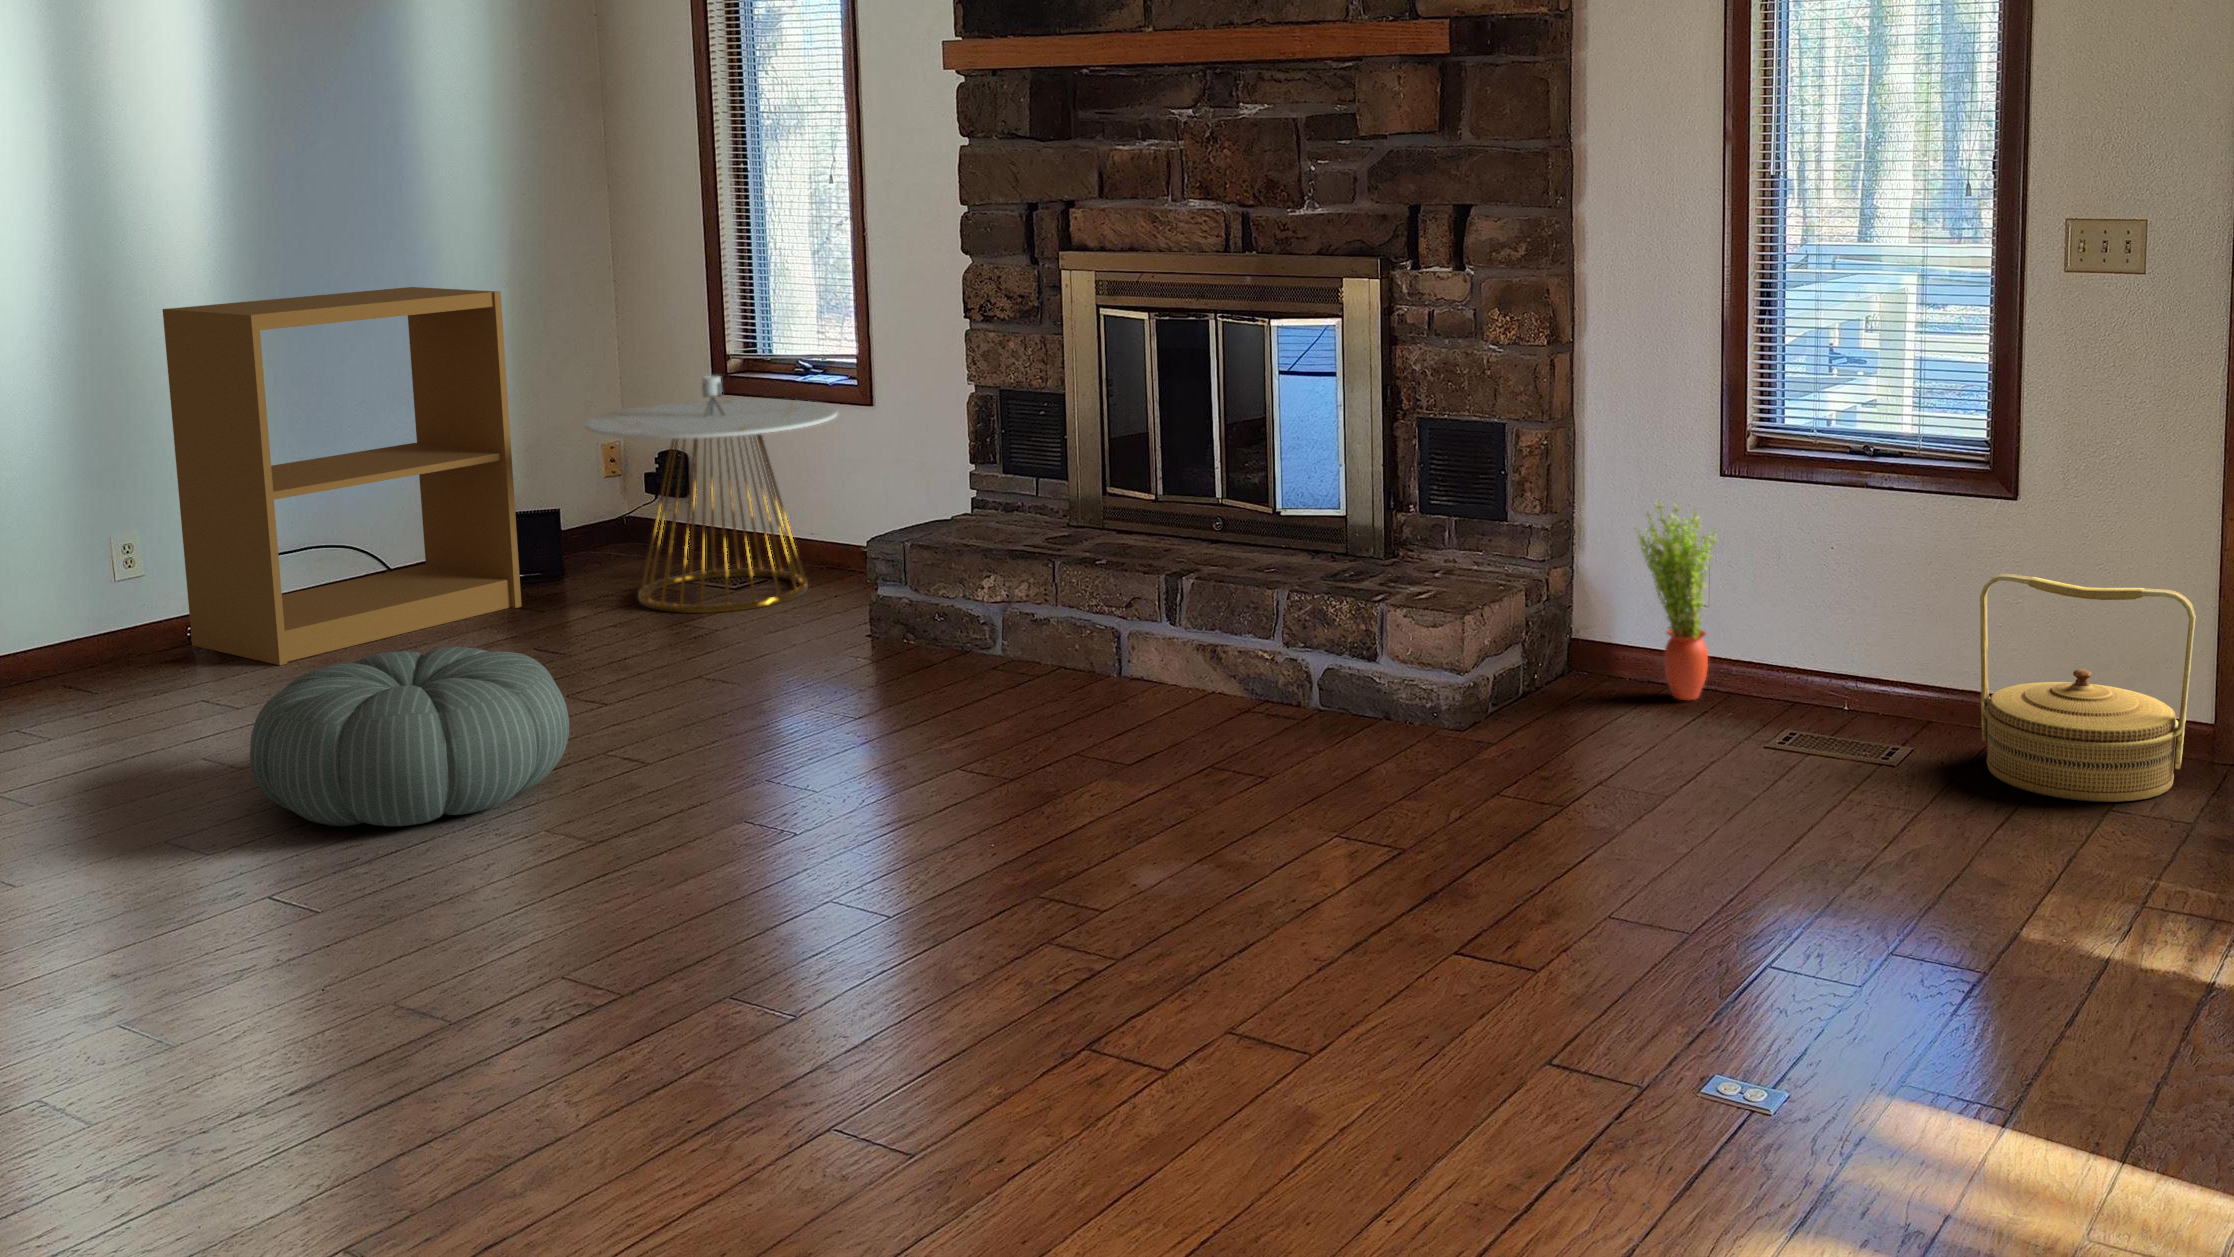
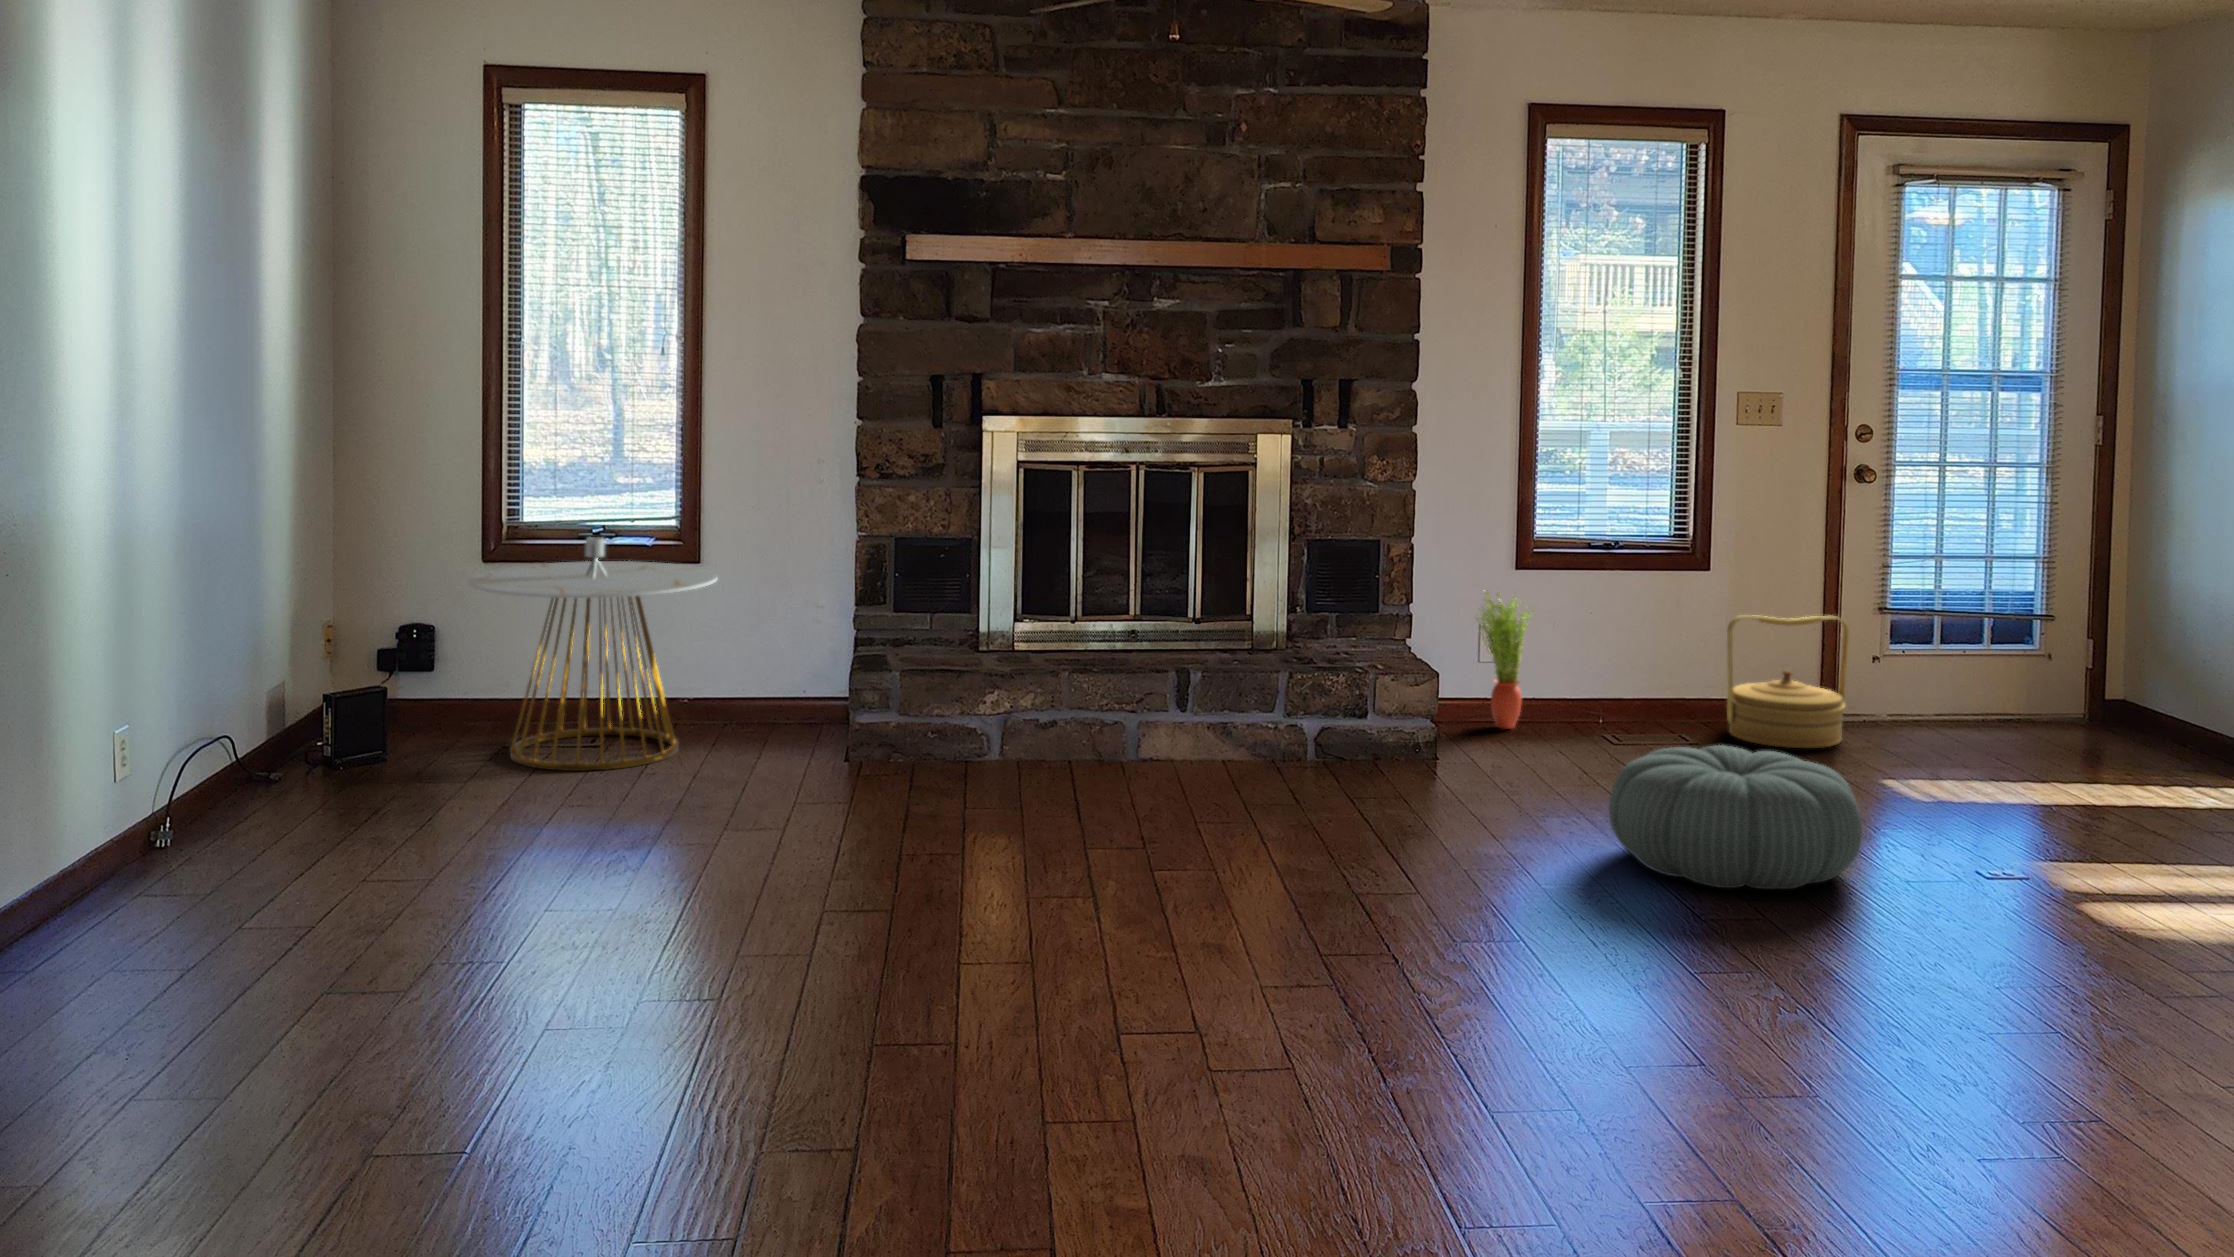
bookshelf: present [163,287,522,665] -> none [139,455,416,861]
pouf: present [250,647,569,826] -> present [1609,745,1862,889]

